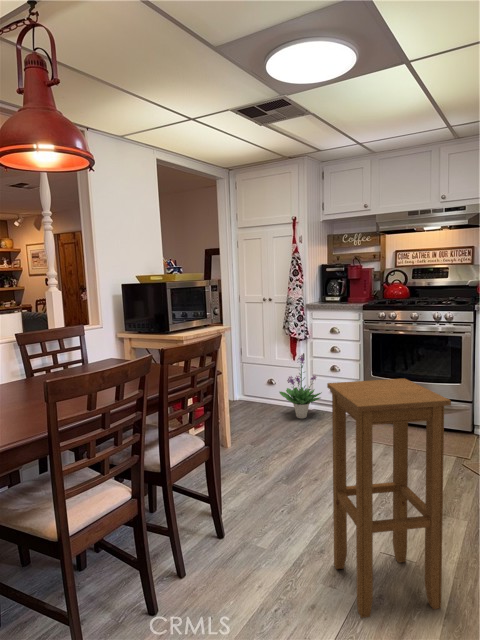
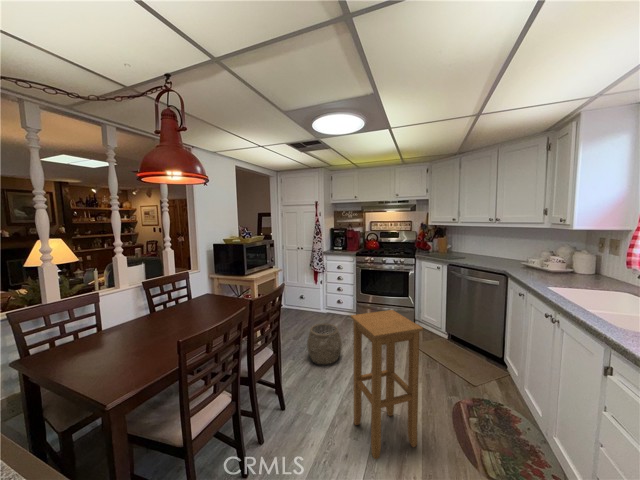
potted plant: present [279,356,321,418] -> none [308,282,333,319]
woven basket: none [269,417,329,483] -> present [307,323,342,364]

